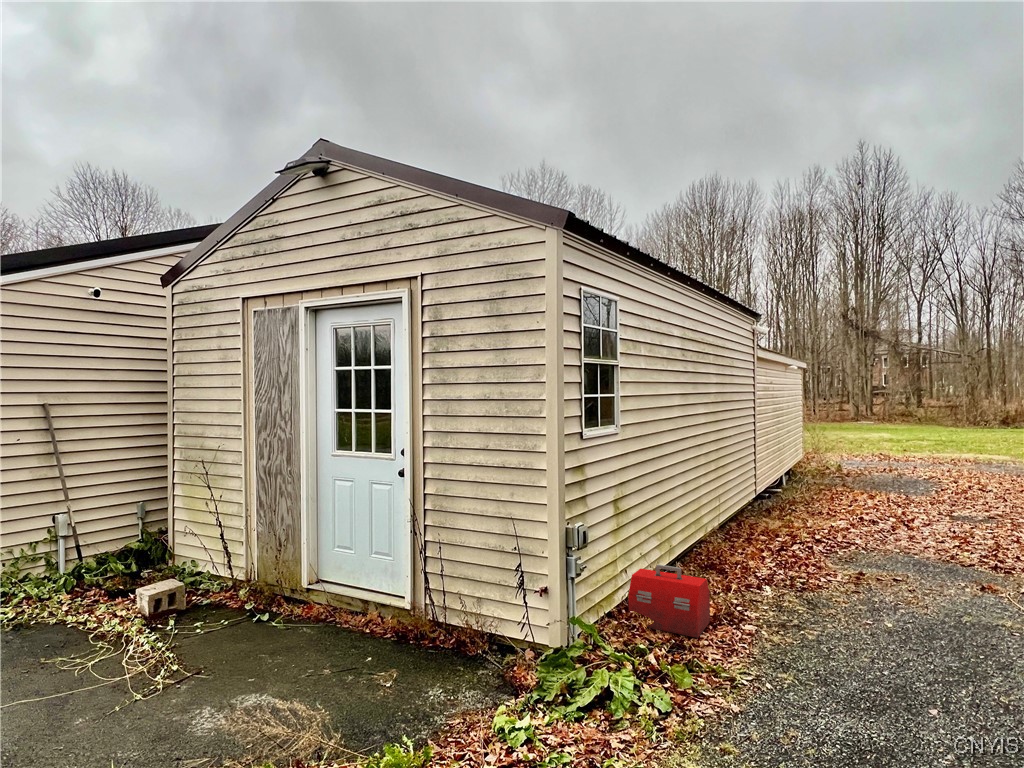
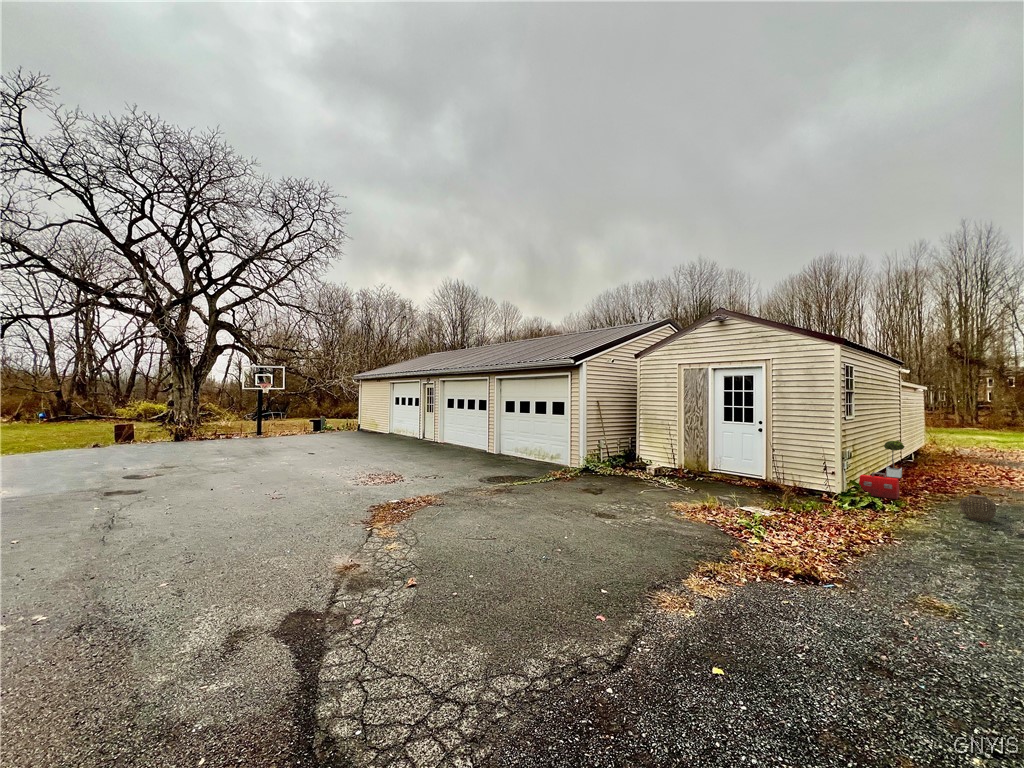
potted tree: none [718,466,751,543] -> present [884,440,905,478]
woven basket: none [814,647,889,732] -> present [961,494,996,521]

